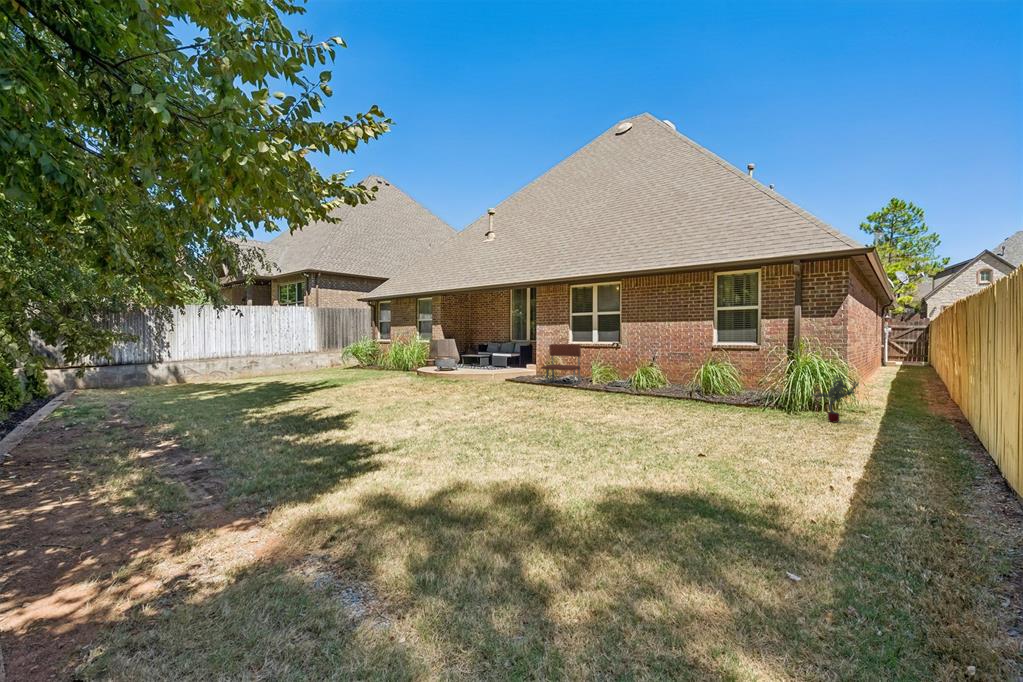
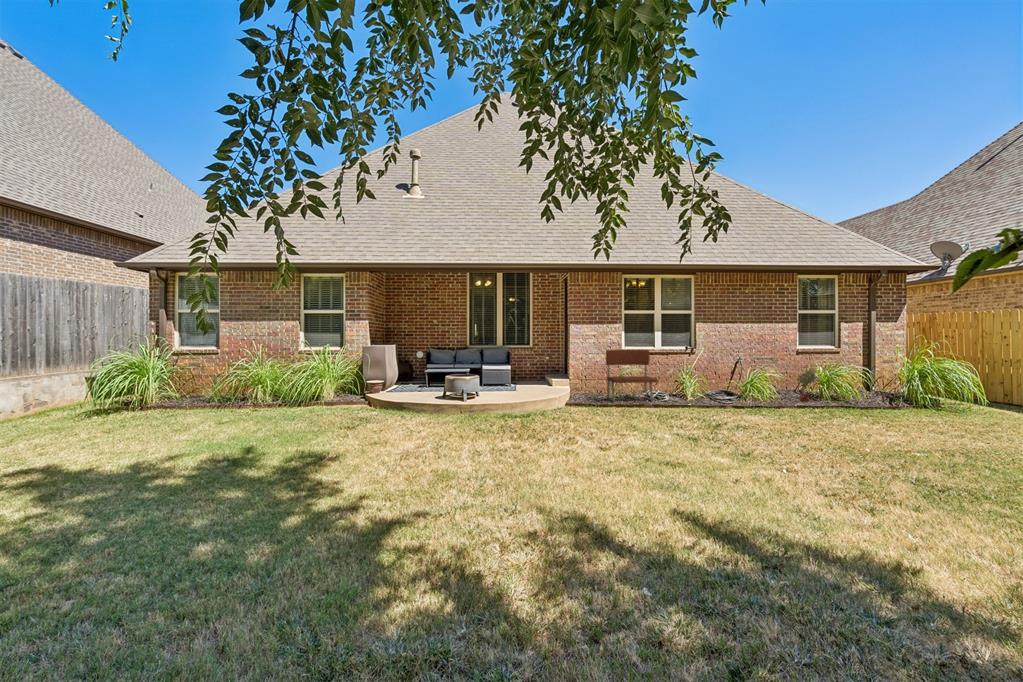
potted tree: present [811,375,859,422] -> present [796,365,819,401]

